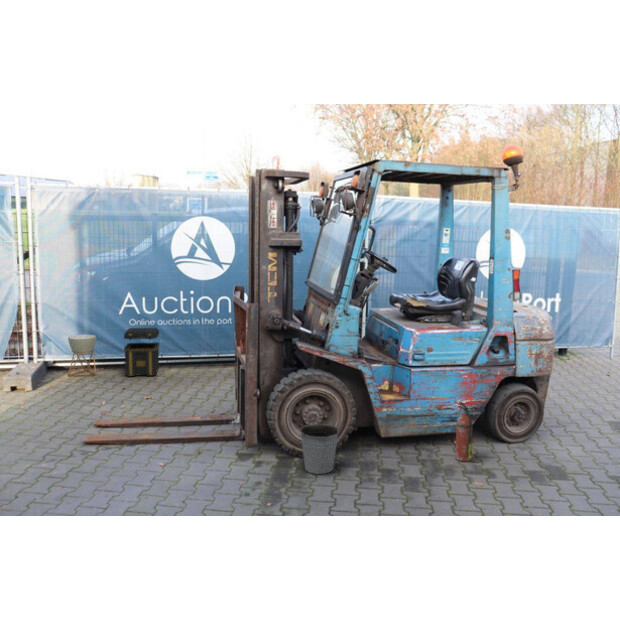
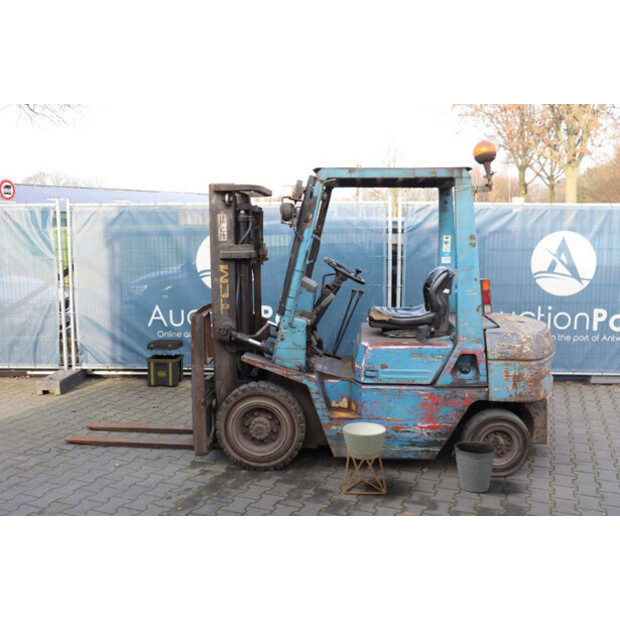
planter: present [68,335,96,376] -> present [343,422,386,494]
fire extinguisher: present [455,402,473,461] -> none [412,424,430,490]
bucket: present [300,424,339,474] -> present [454,441,496,492]

